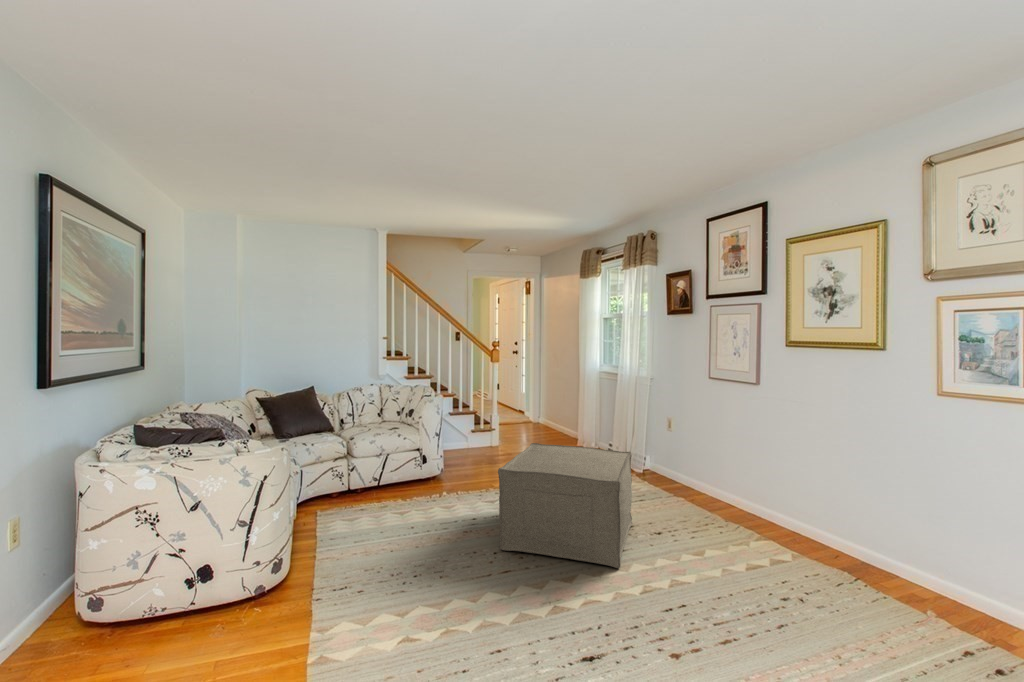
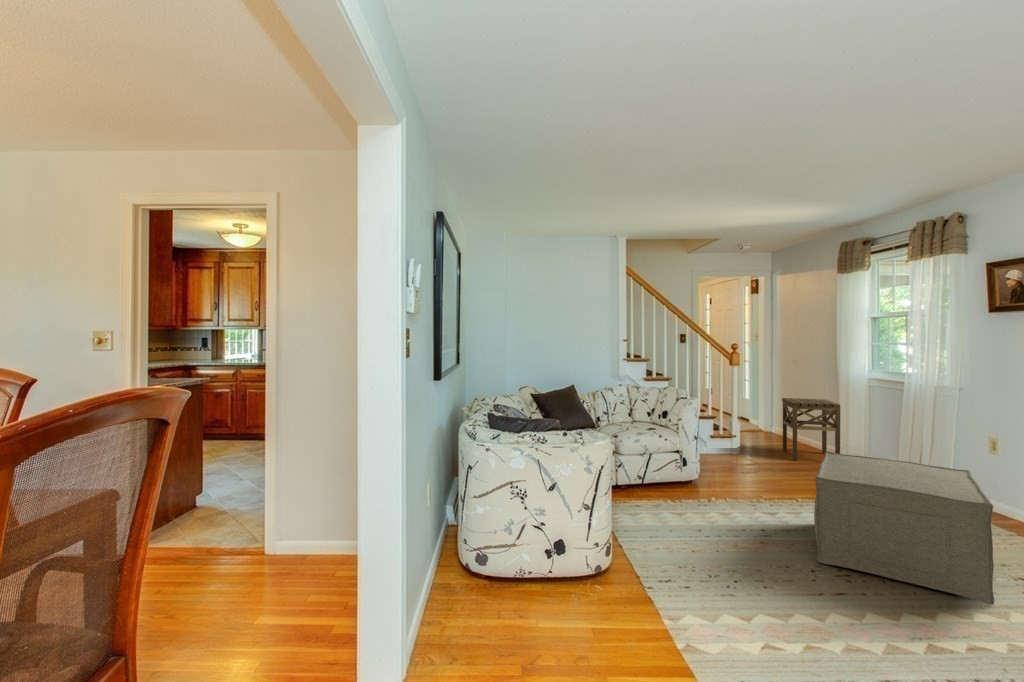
side table: none [537,392,579,451] -> present [782,398,840,460]

